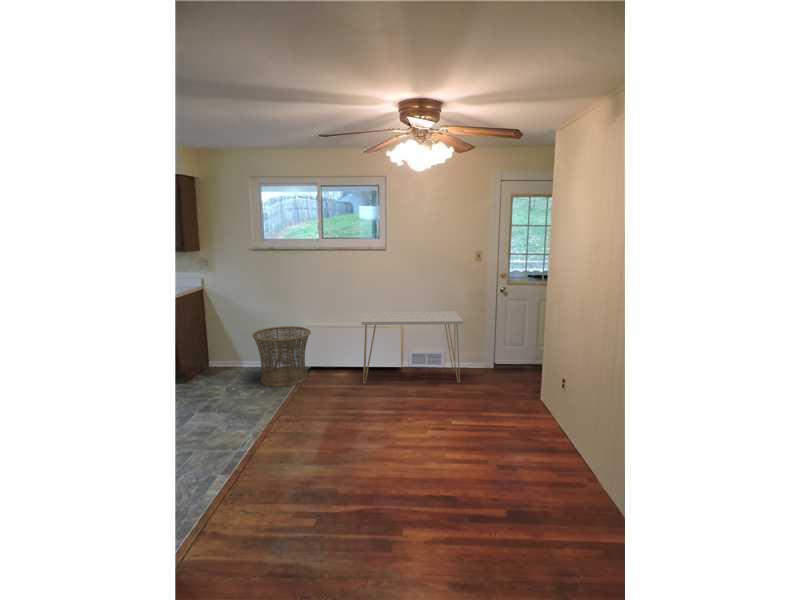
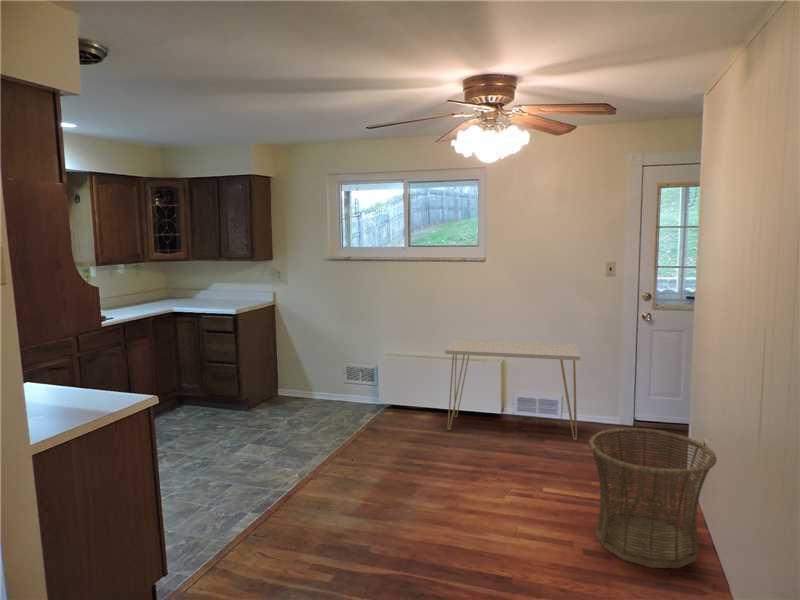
basket: present [252,326,311,387] -> present [589,428,717,568]

